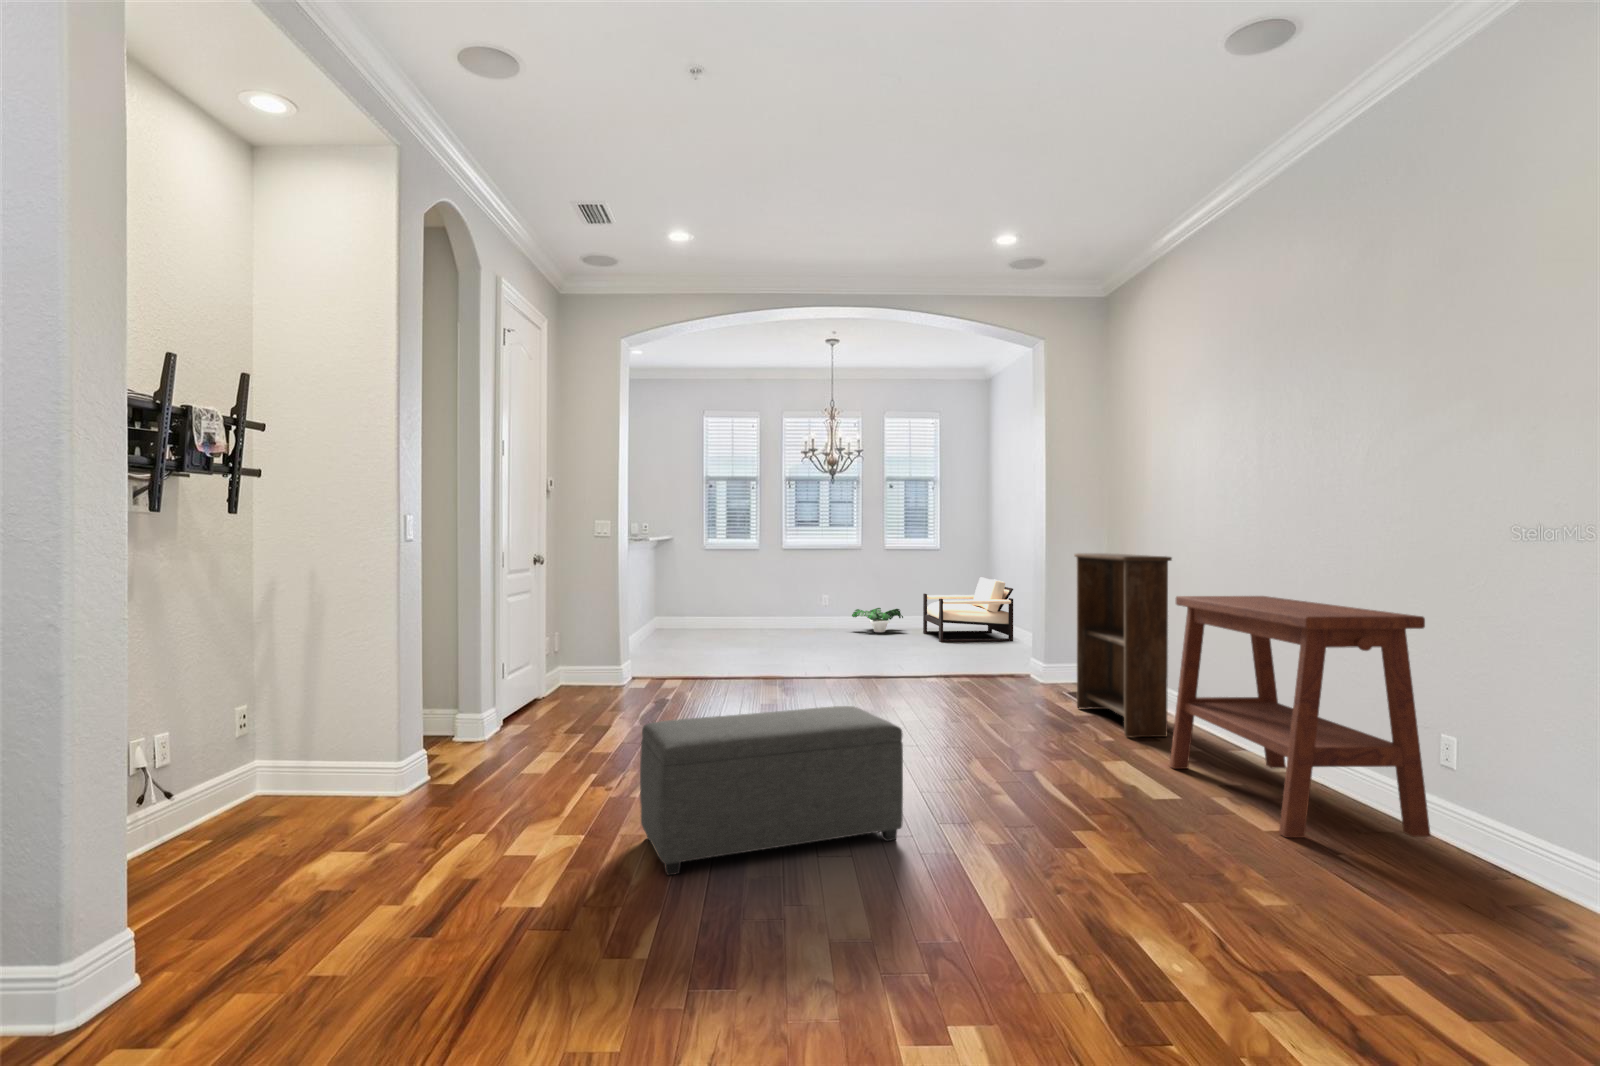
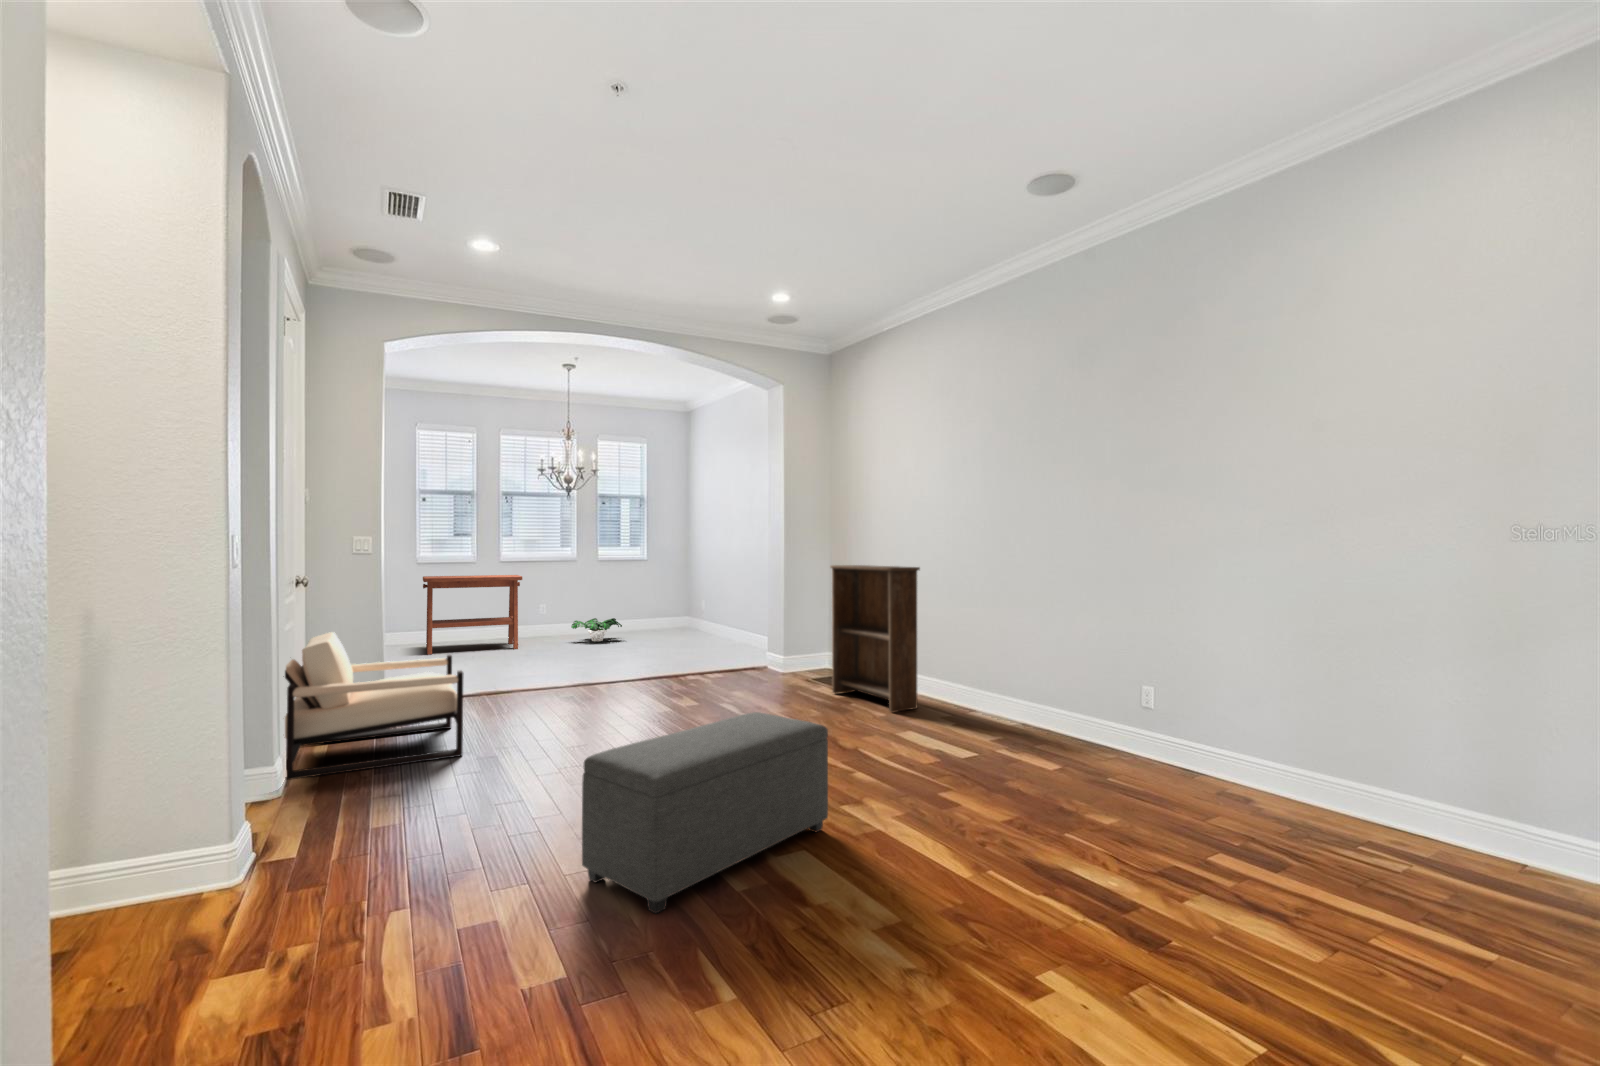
armchair: present [923,577,1013,642] -> present [285,632,463,780]
side table: present [1170,596,1430,838] -> present [423,575,522,655]

